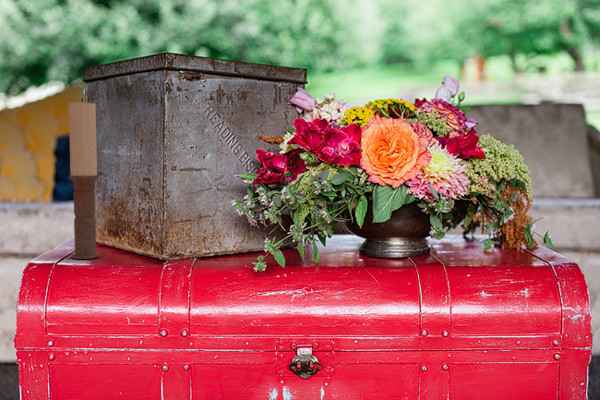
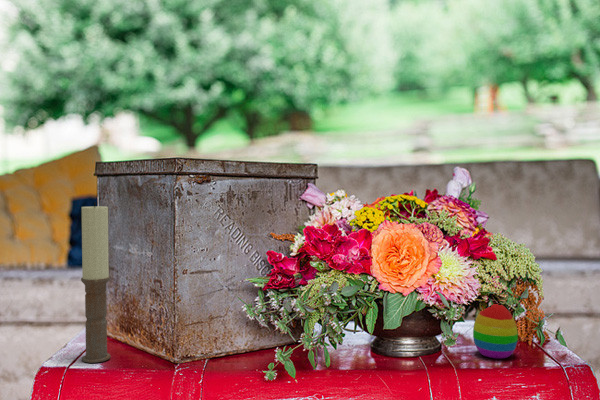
decorative egg: none [461,205,504,258] -> present [473,303,518,358]

